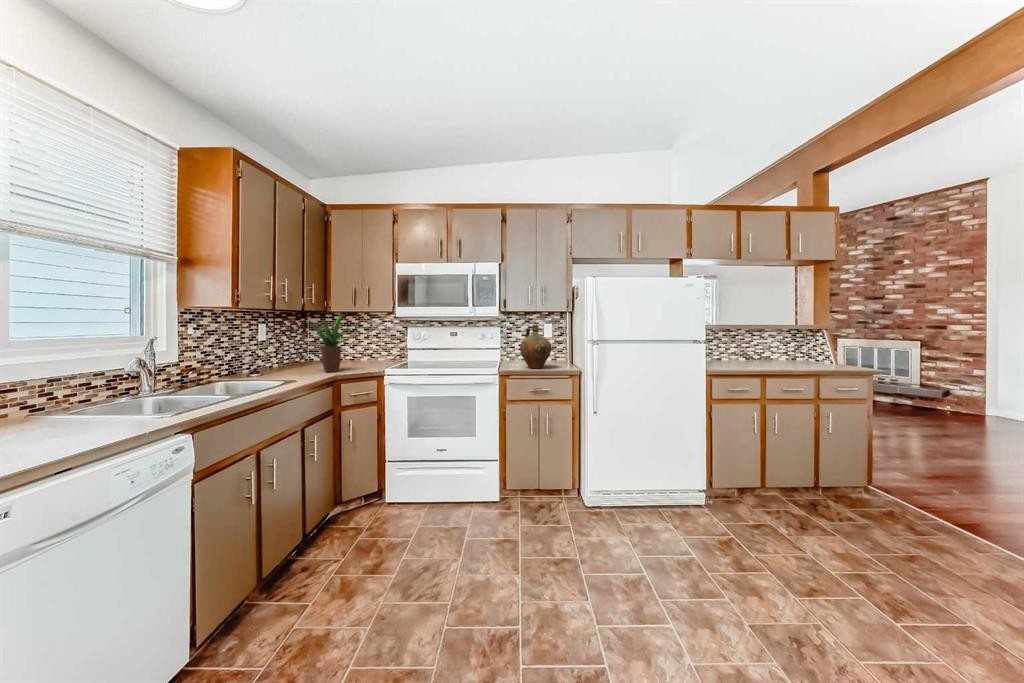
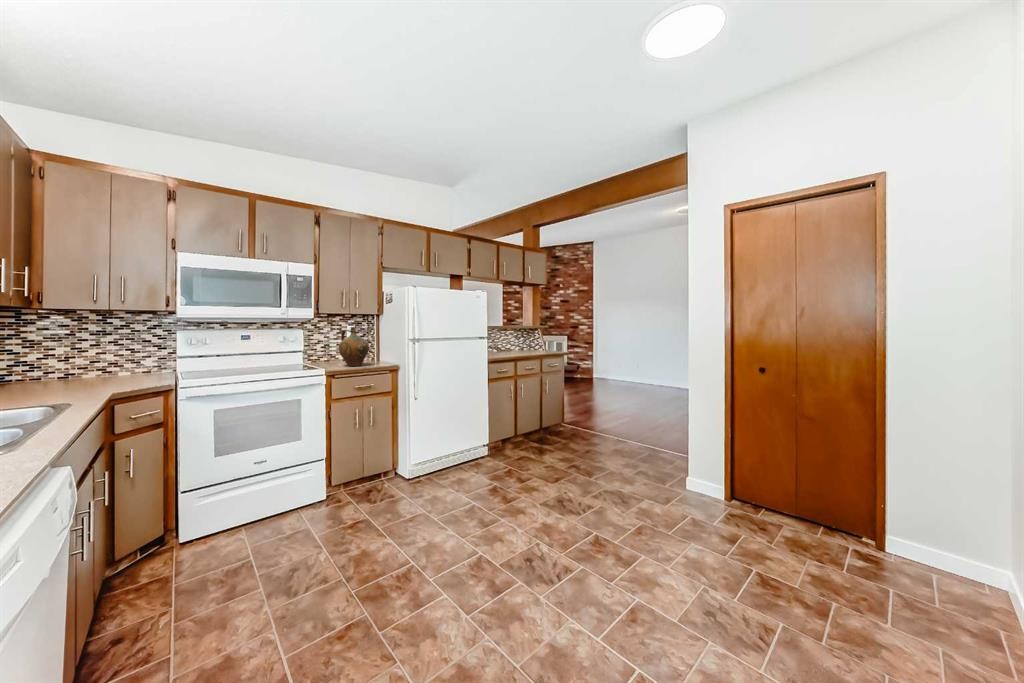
potted plant: present [310,314,351,372] -> none [51,313,133,388]

